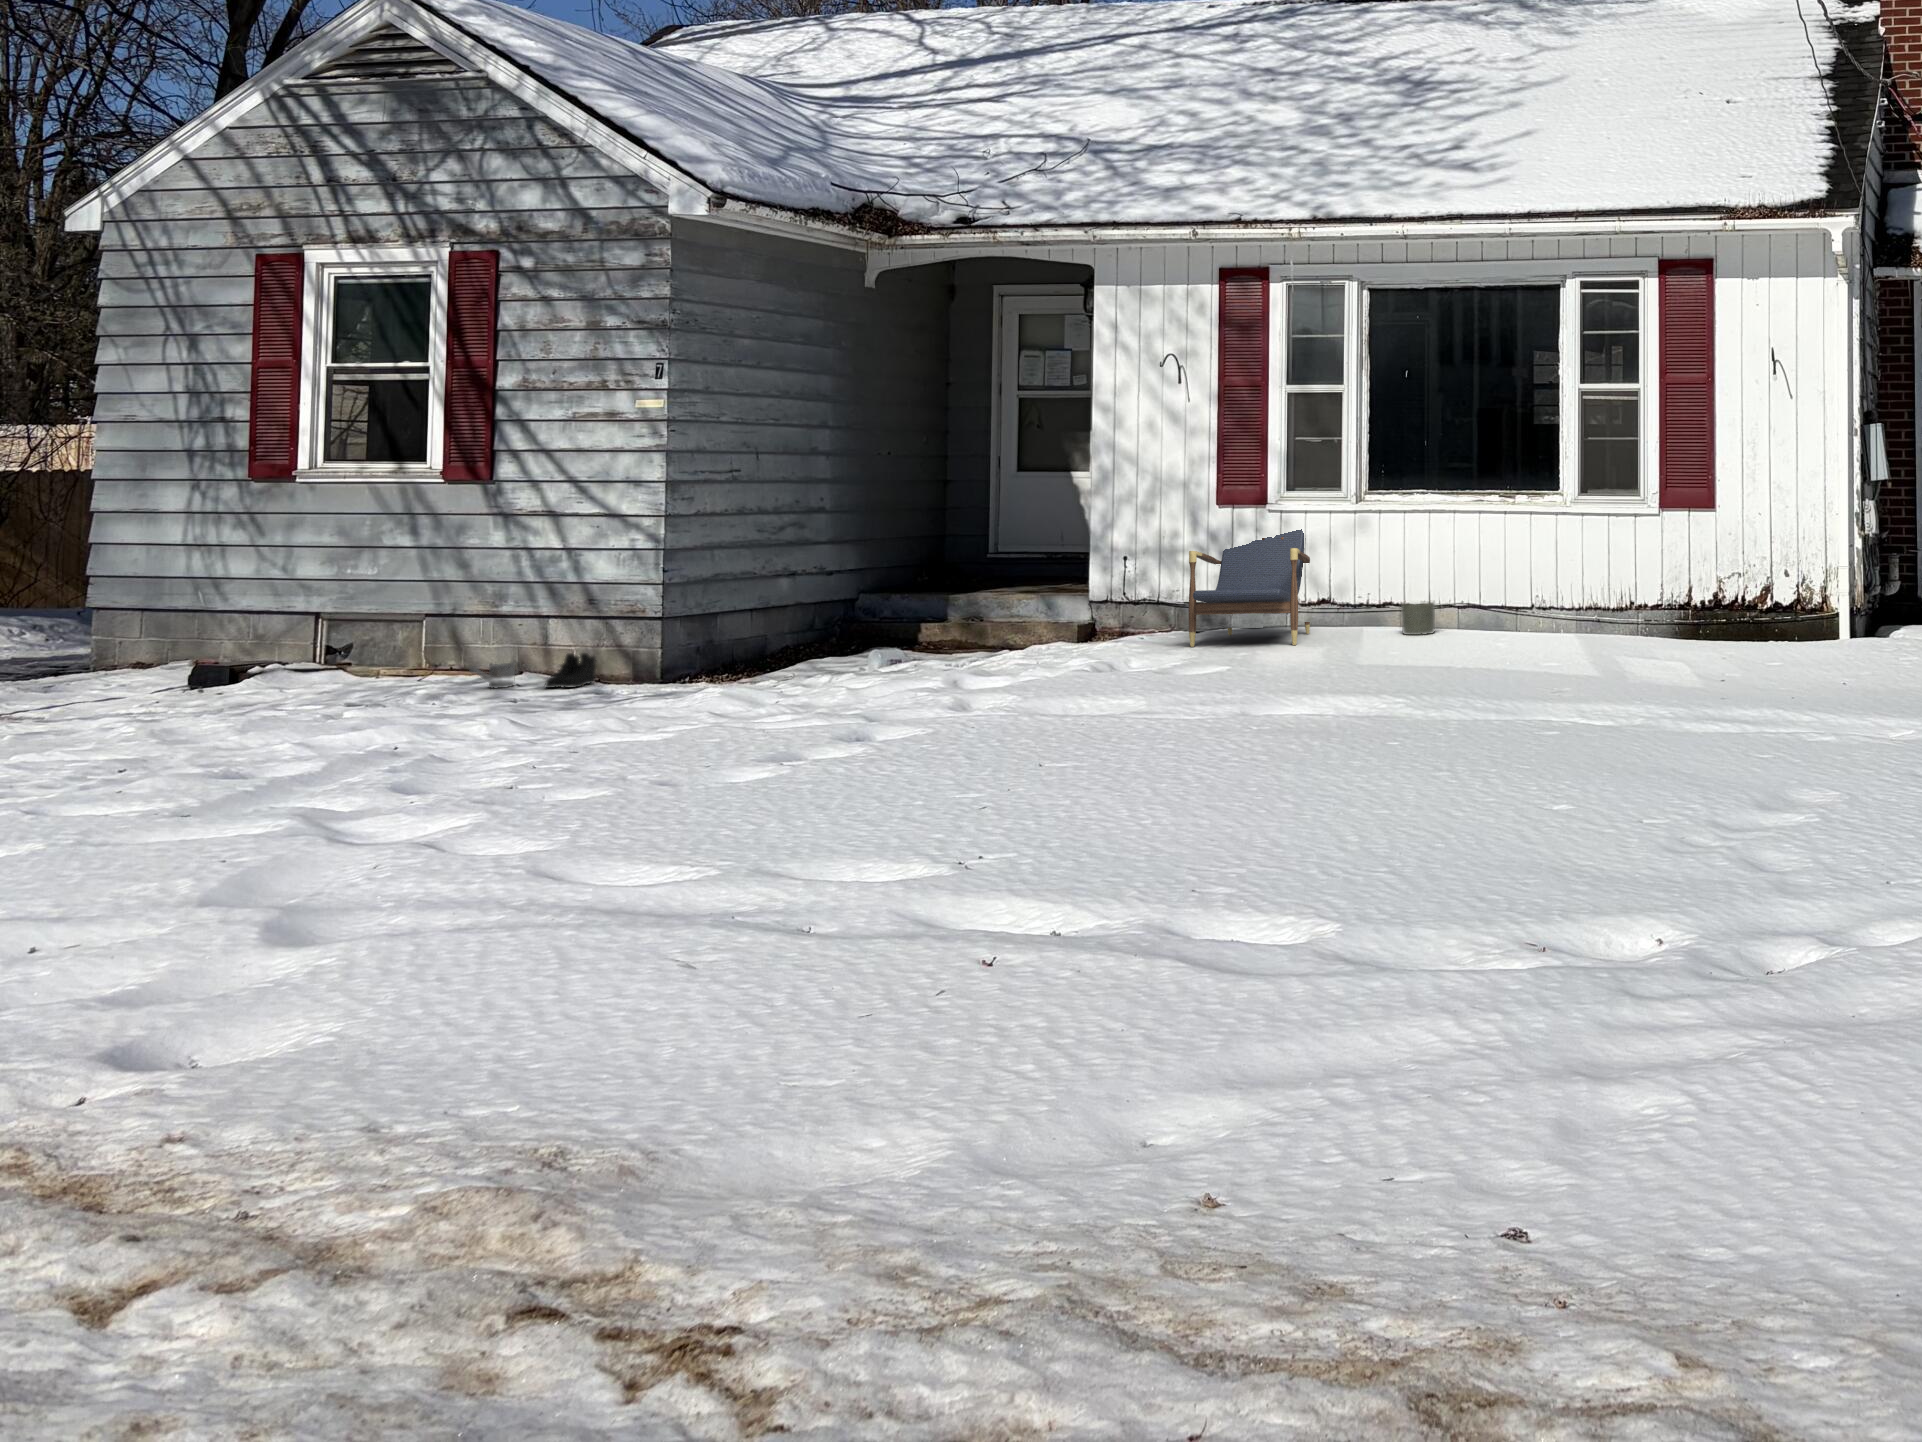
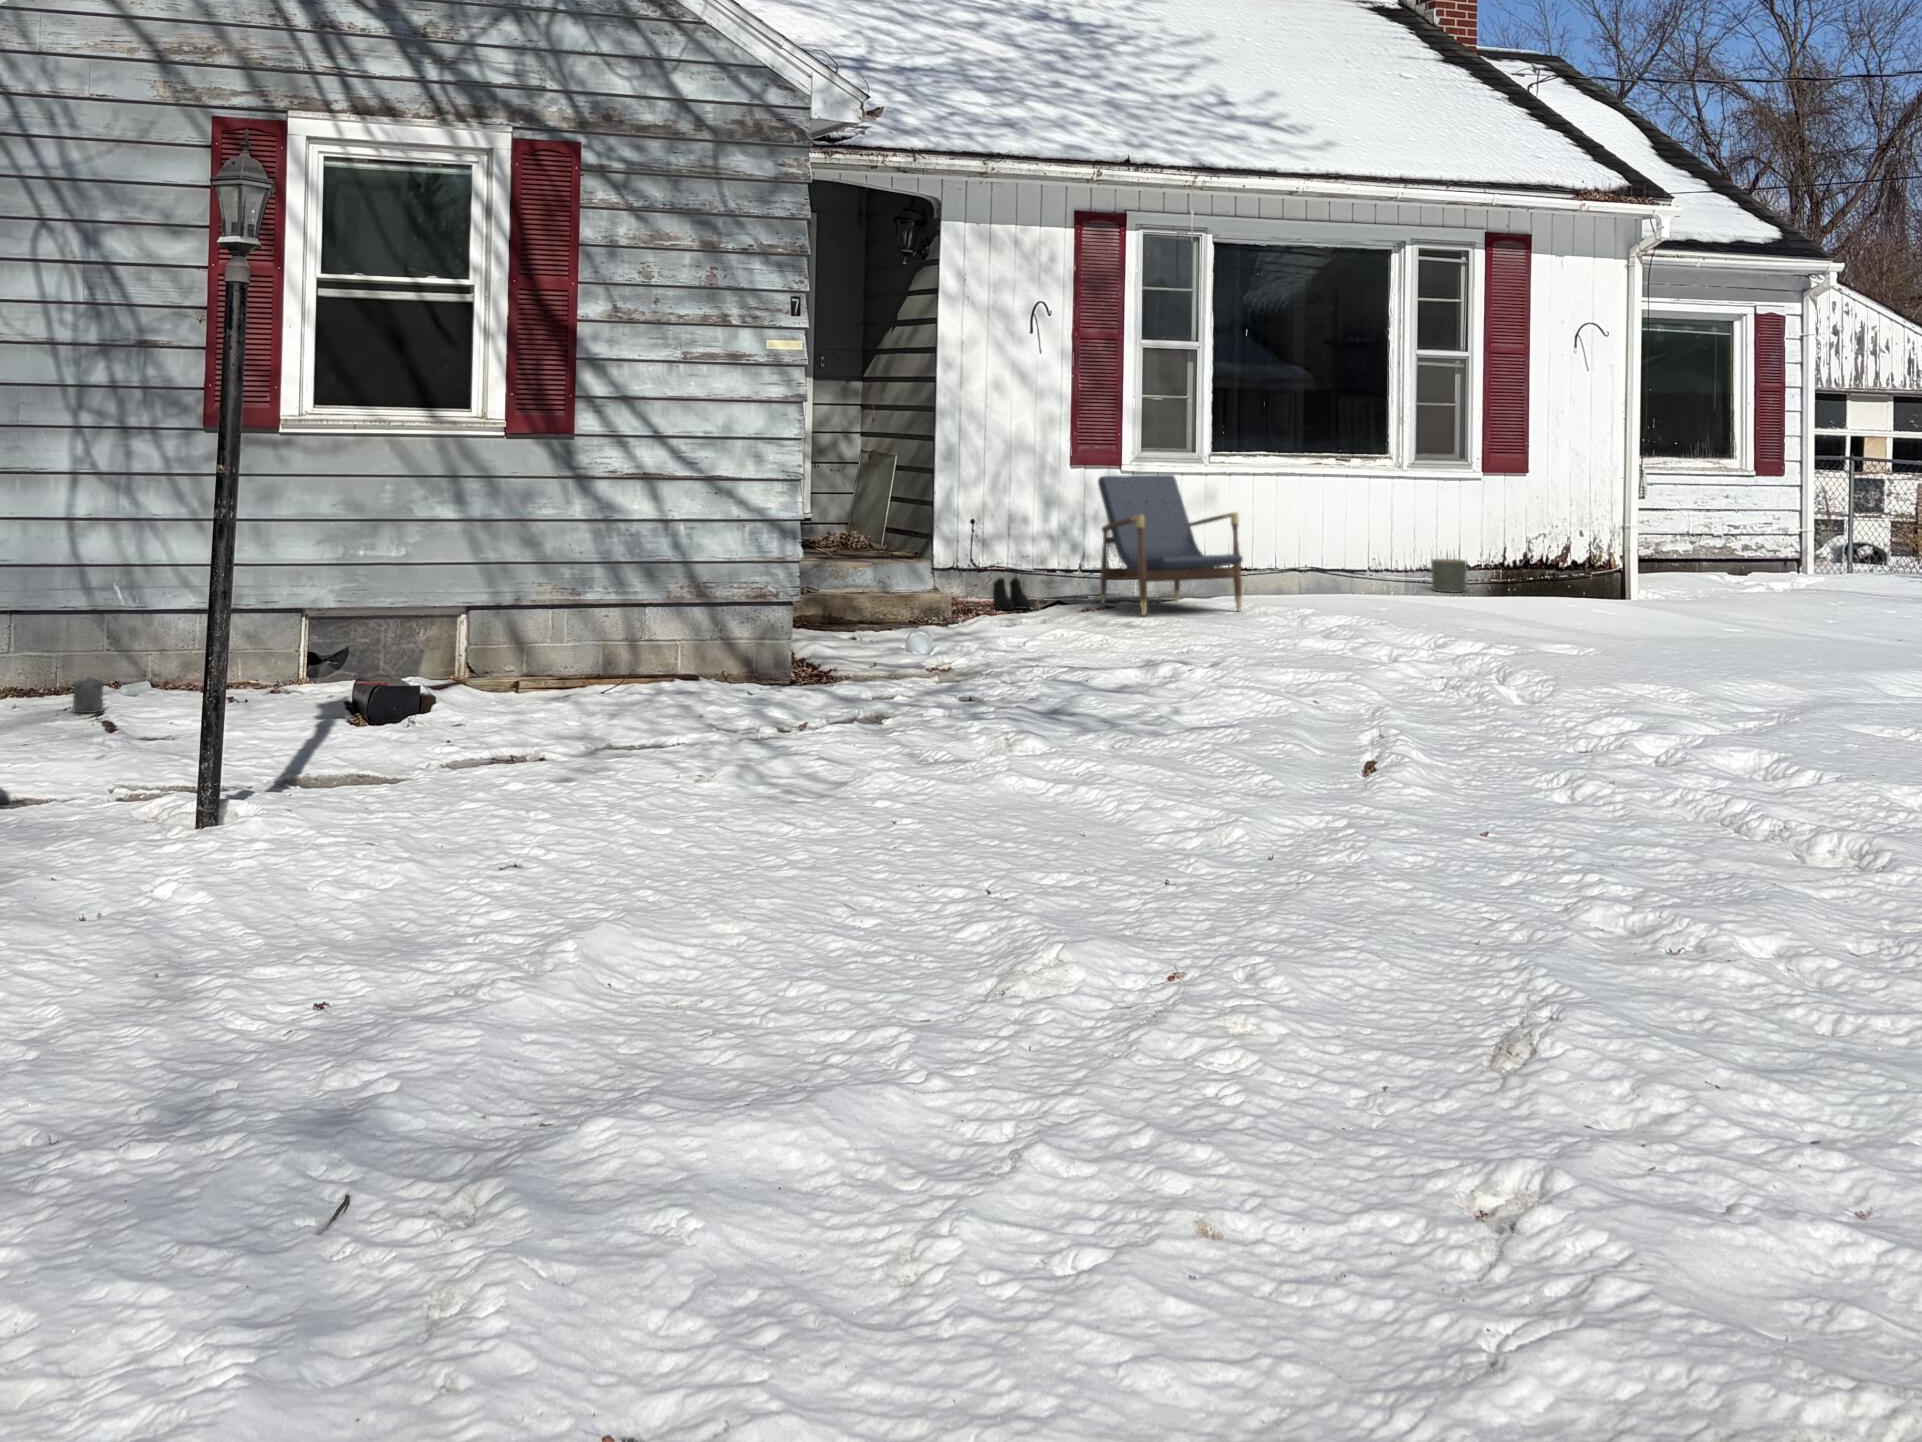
planter: present [1401,602,1435,635] -> present [1431,559,1467,593]
boots: present [545,653,596,688] -> present [993,578,1031,610]
watering can: present [470,663,521,688] -> present [73,677,104,713]

